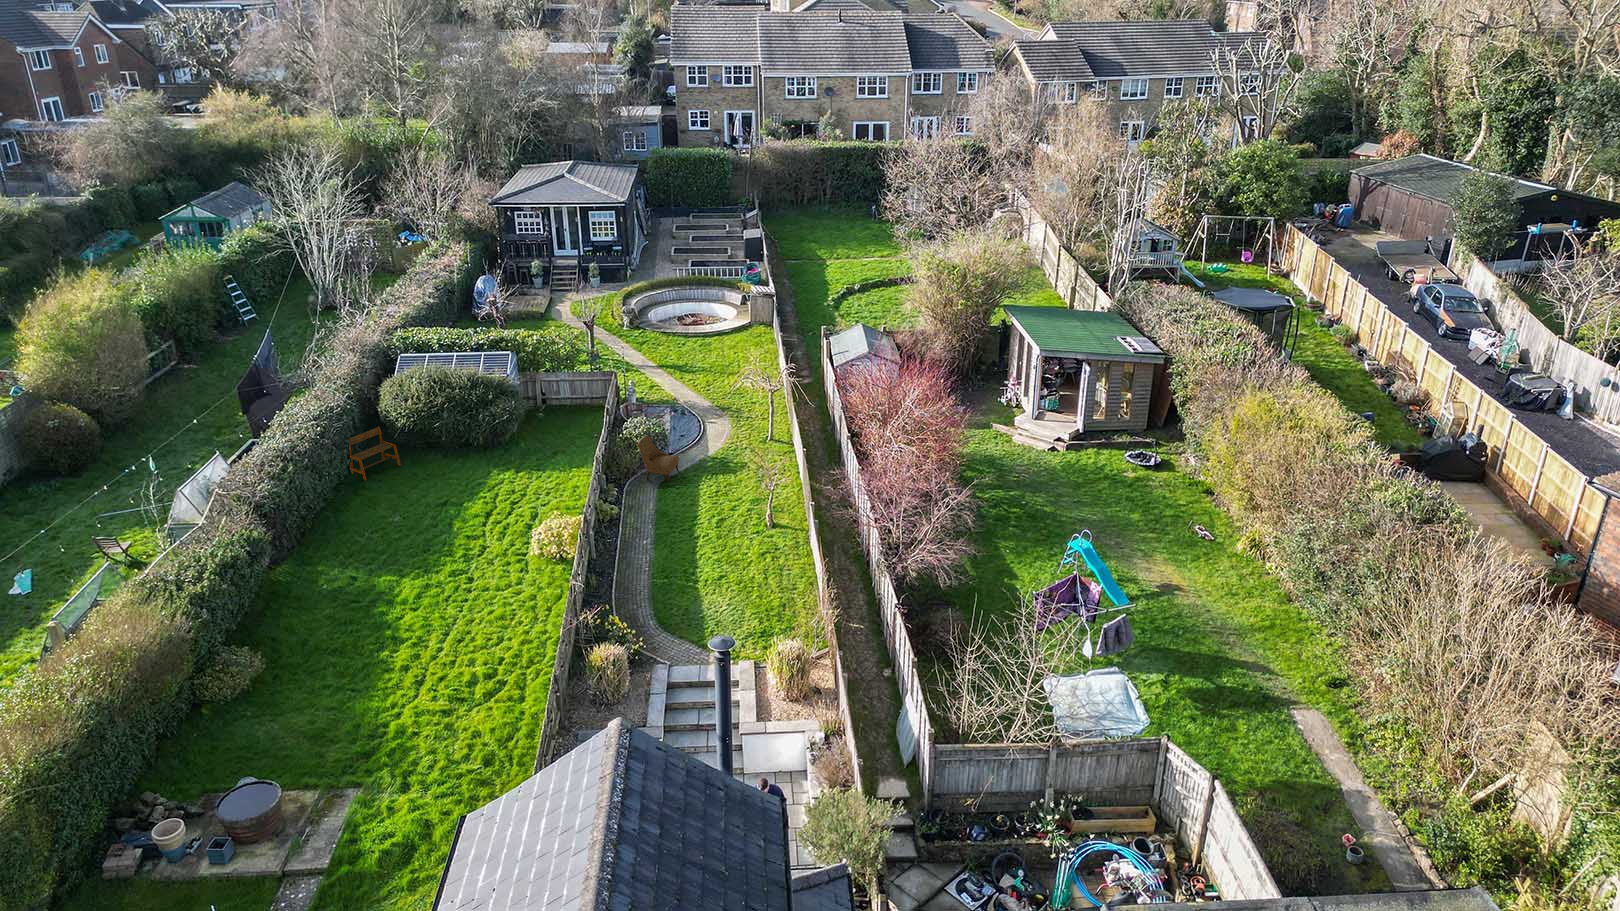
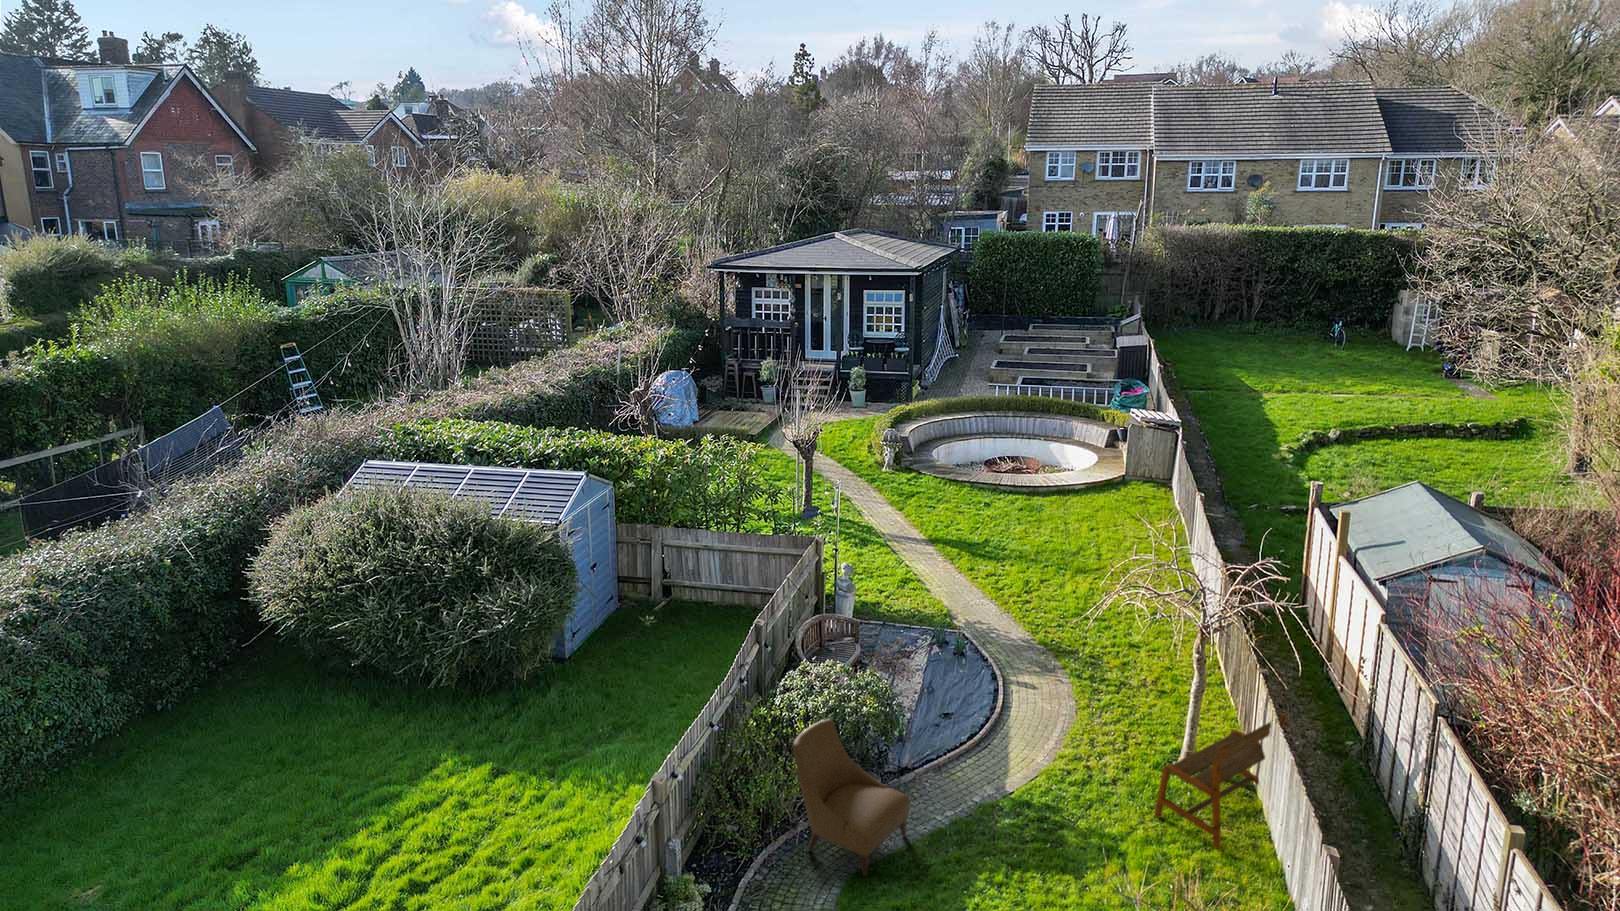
bench: present [349,427,401,480] -> present [1154,713,1288,849]

